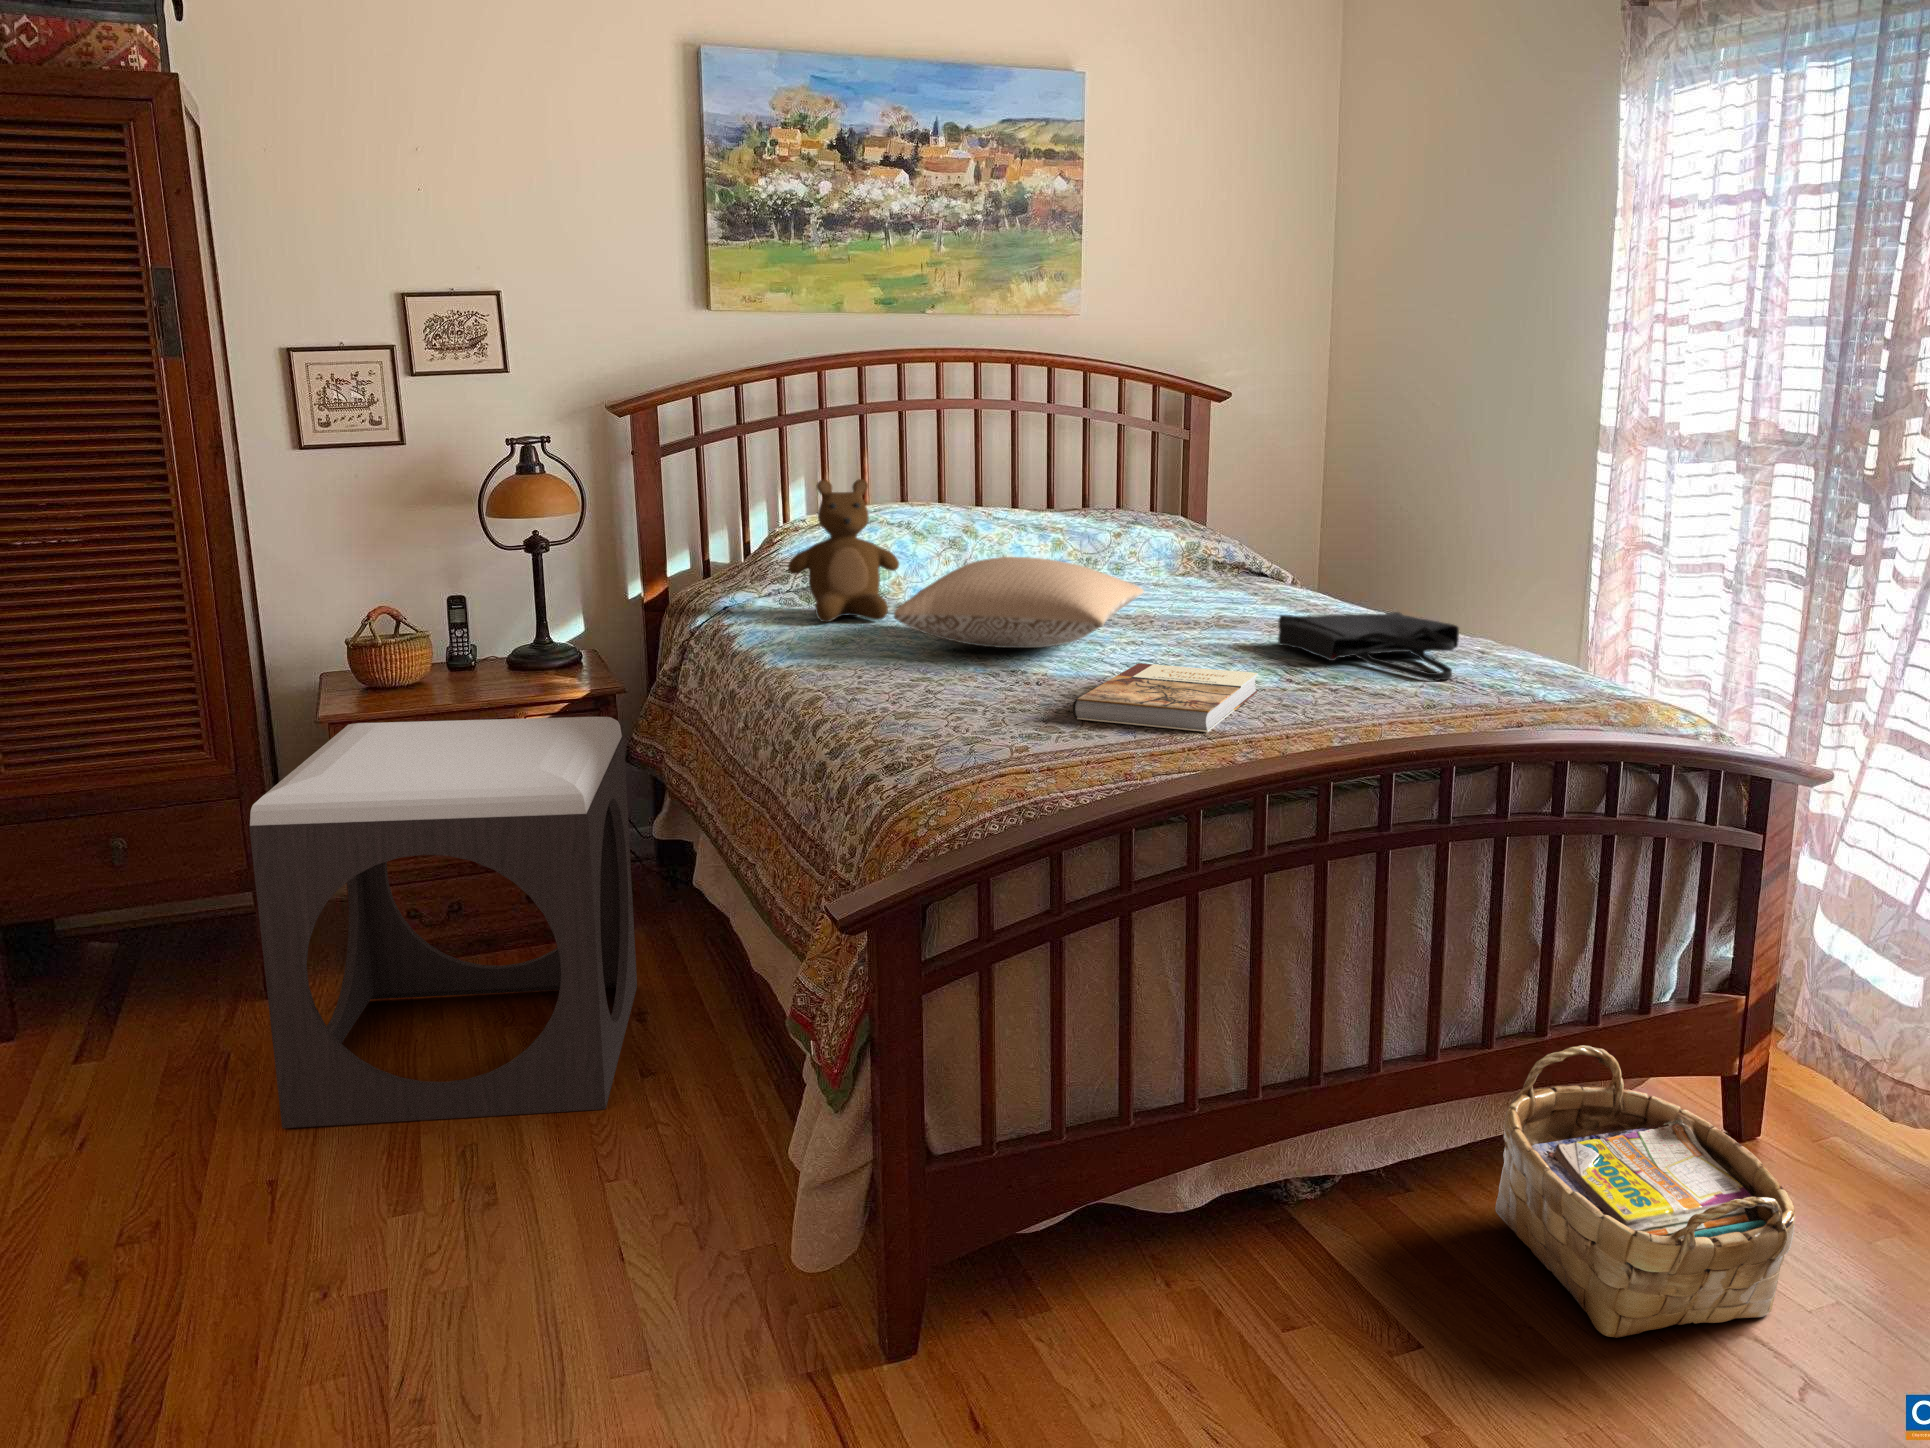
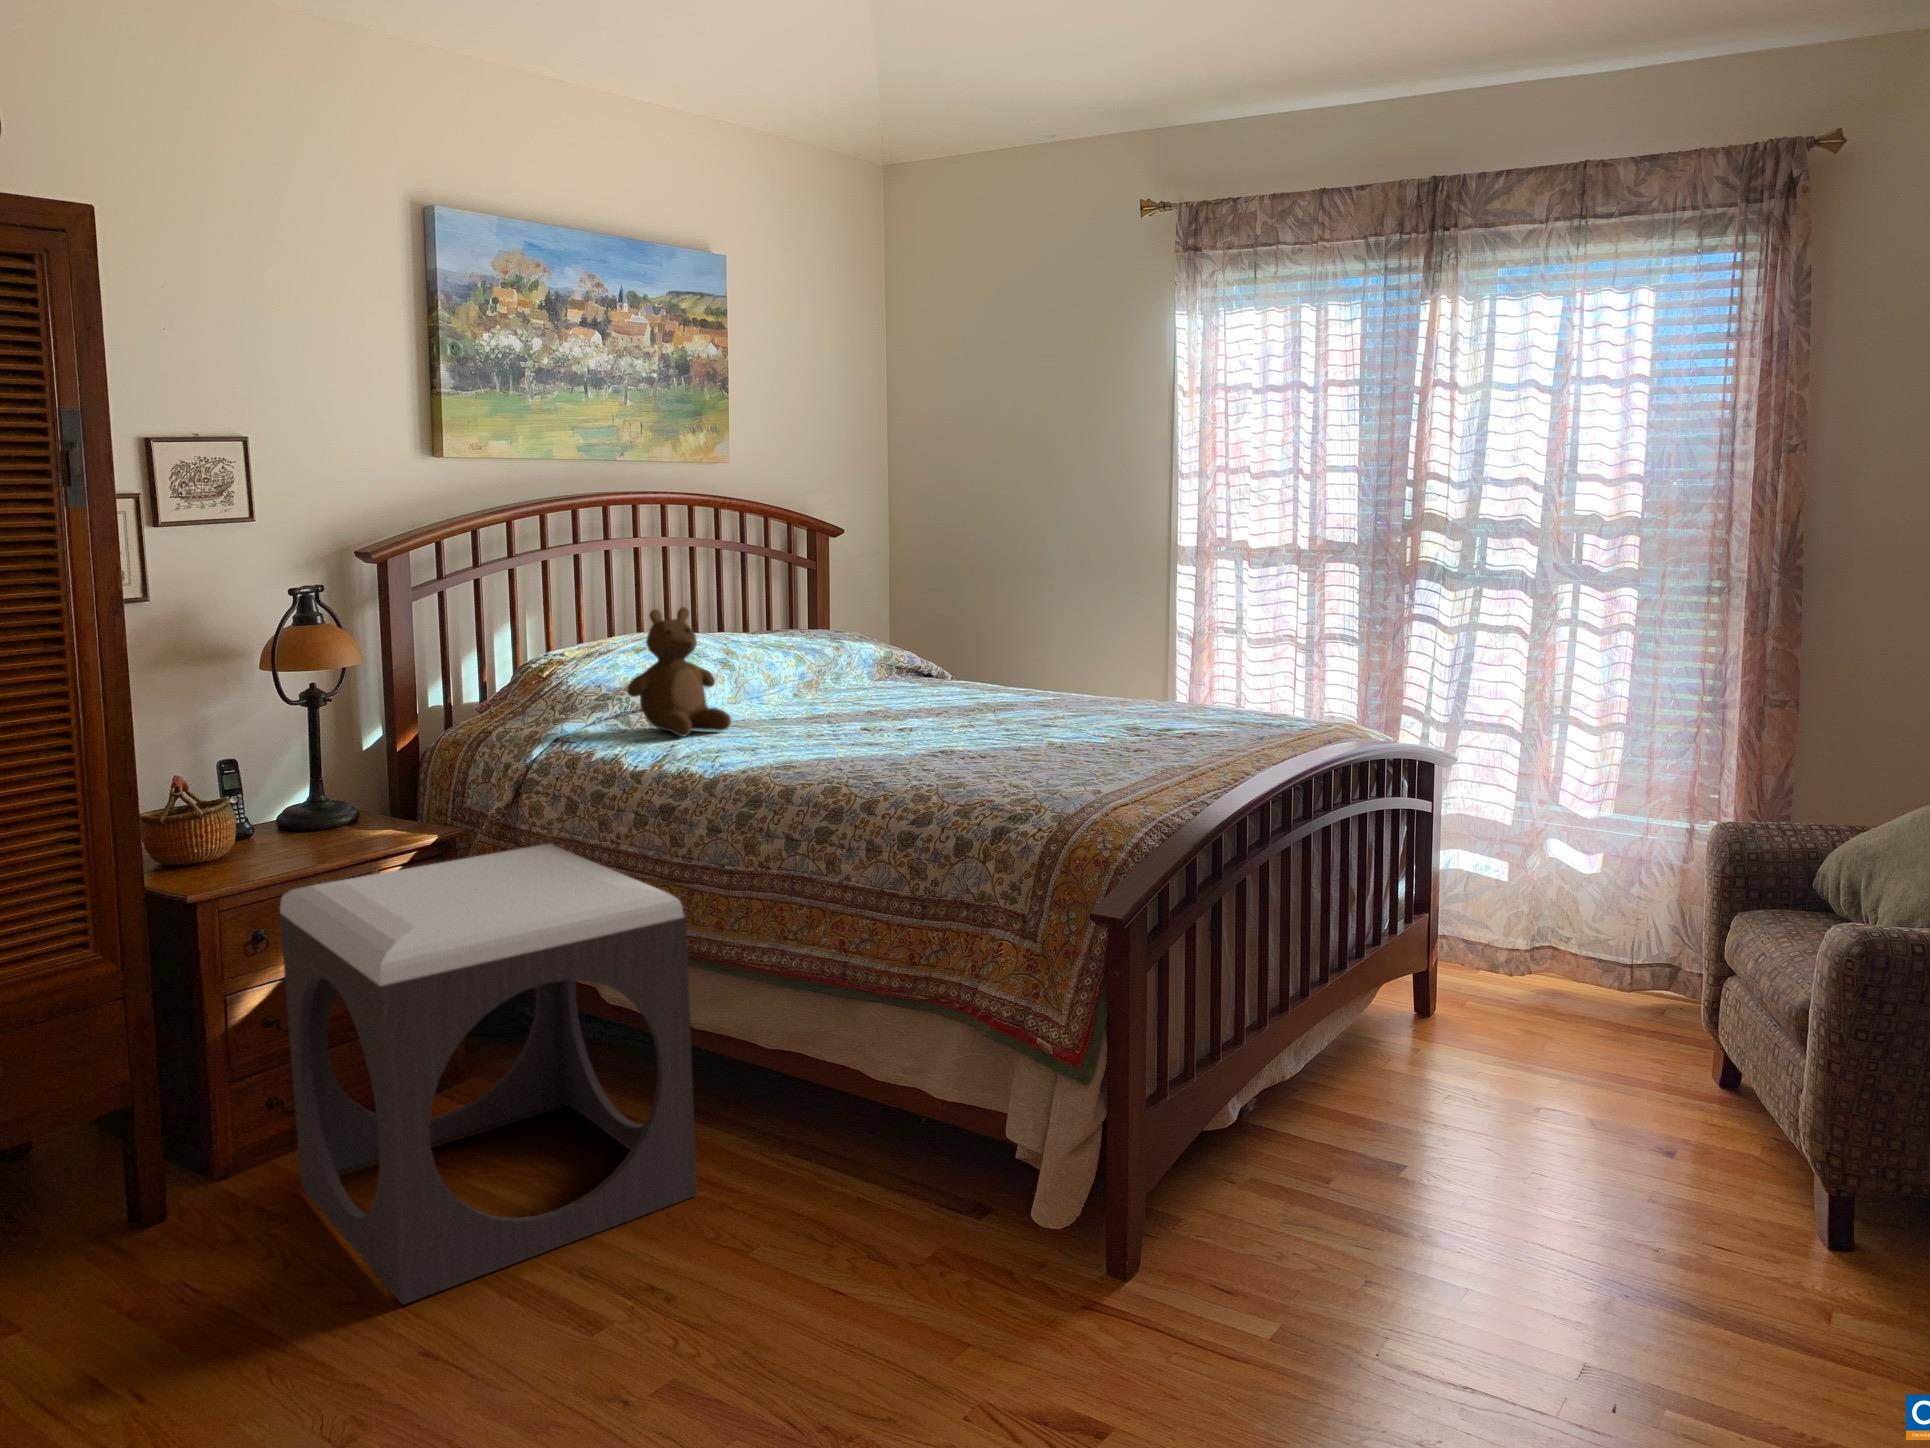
pillow: present [894,557,1144,648] -> none [794,662,1001,735]
tote bag: present [1278,612,1459,680] -> none [1065,681,1224,722]
book: present [1073,663,1258,732] -> none [1042,727,1179,771]
woven basket: present [1496,1045,1796,1338] -> none [1375,943,1573,1113]

